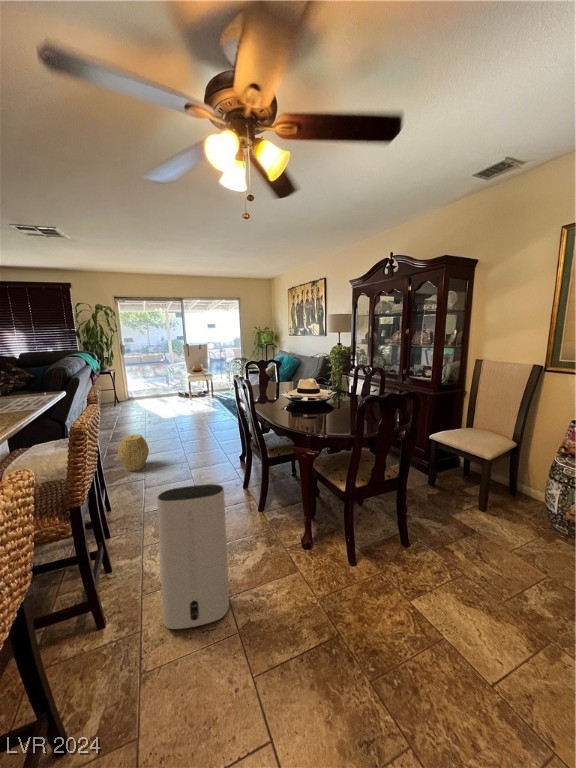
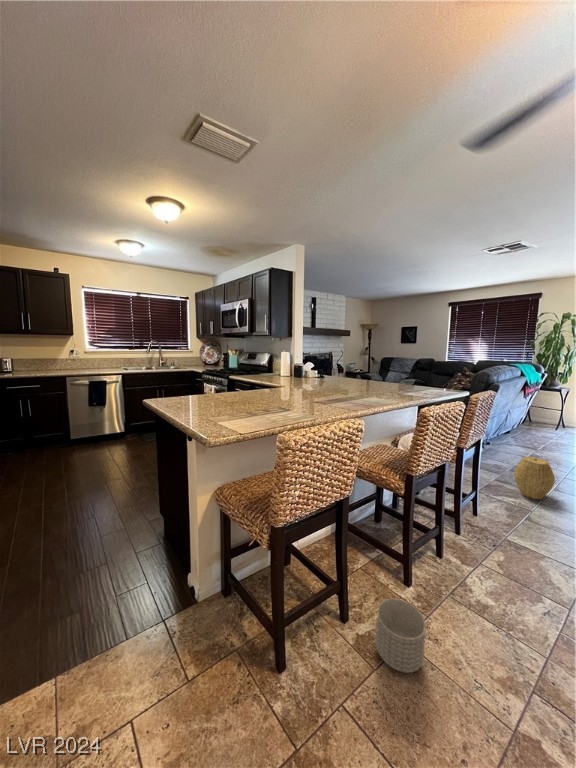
air purifier: present [157,484,229,629] -> none [445,507,559,698]
planter: none [113,629,173,718] -> present [376,599,426,673]

